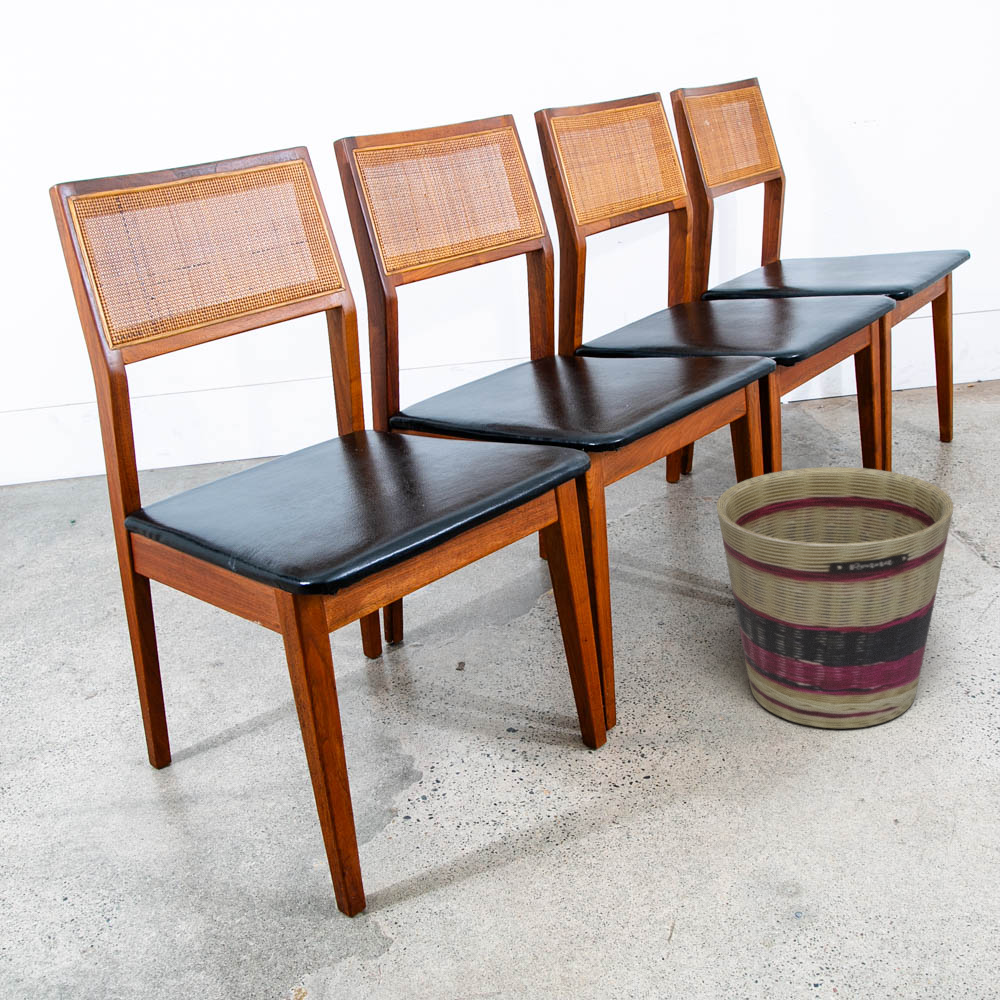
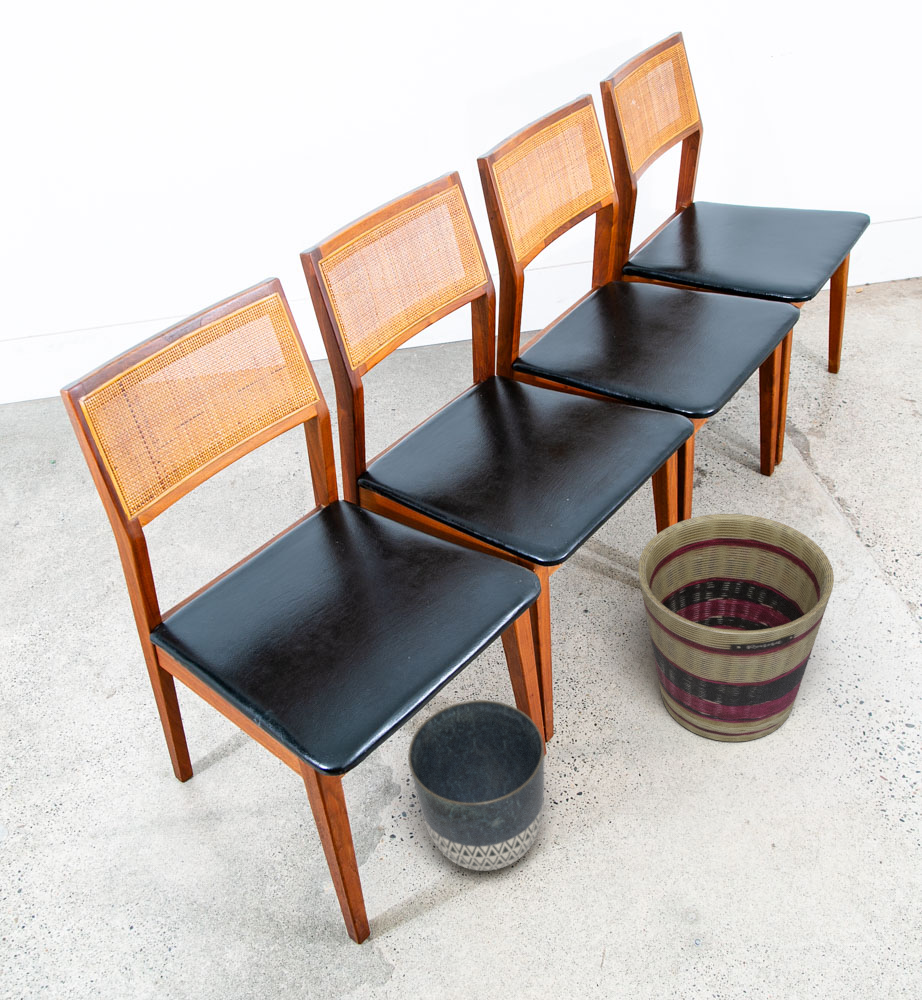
planter: none [427,627,598,840] -> present [408,700,544,871]

